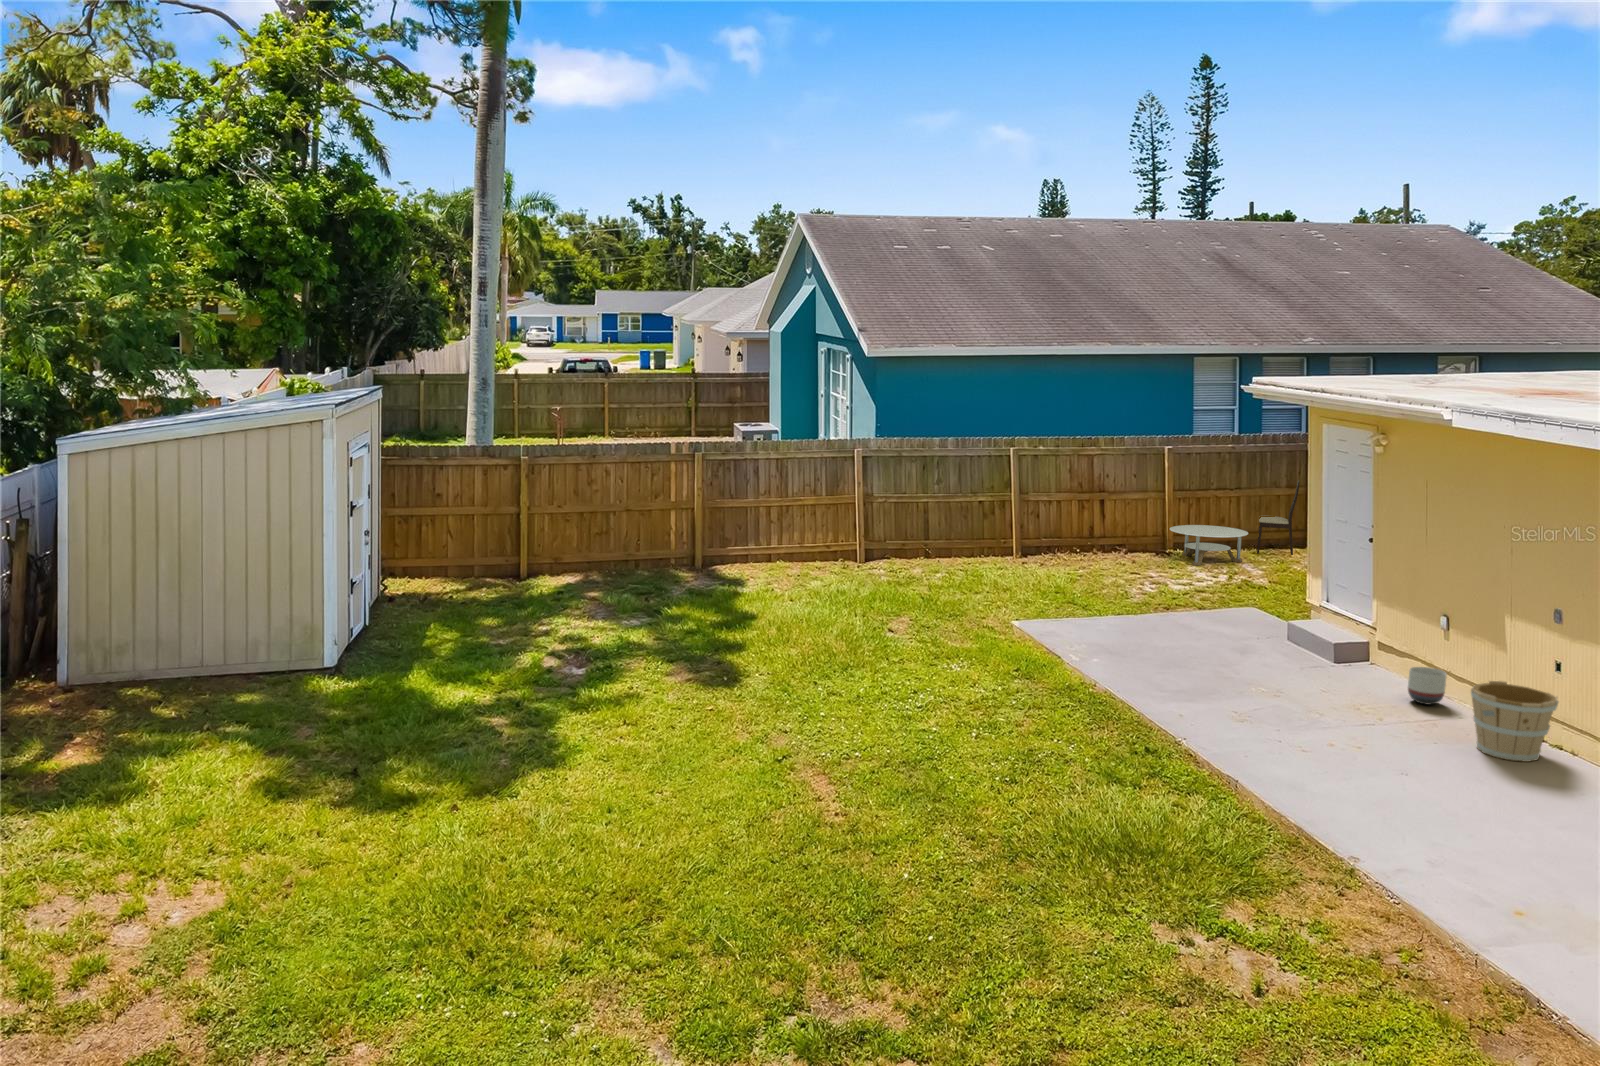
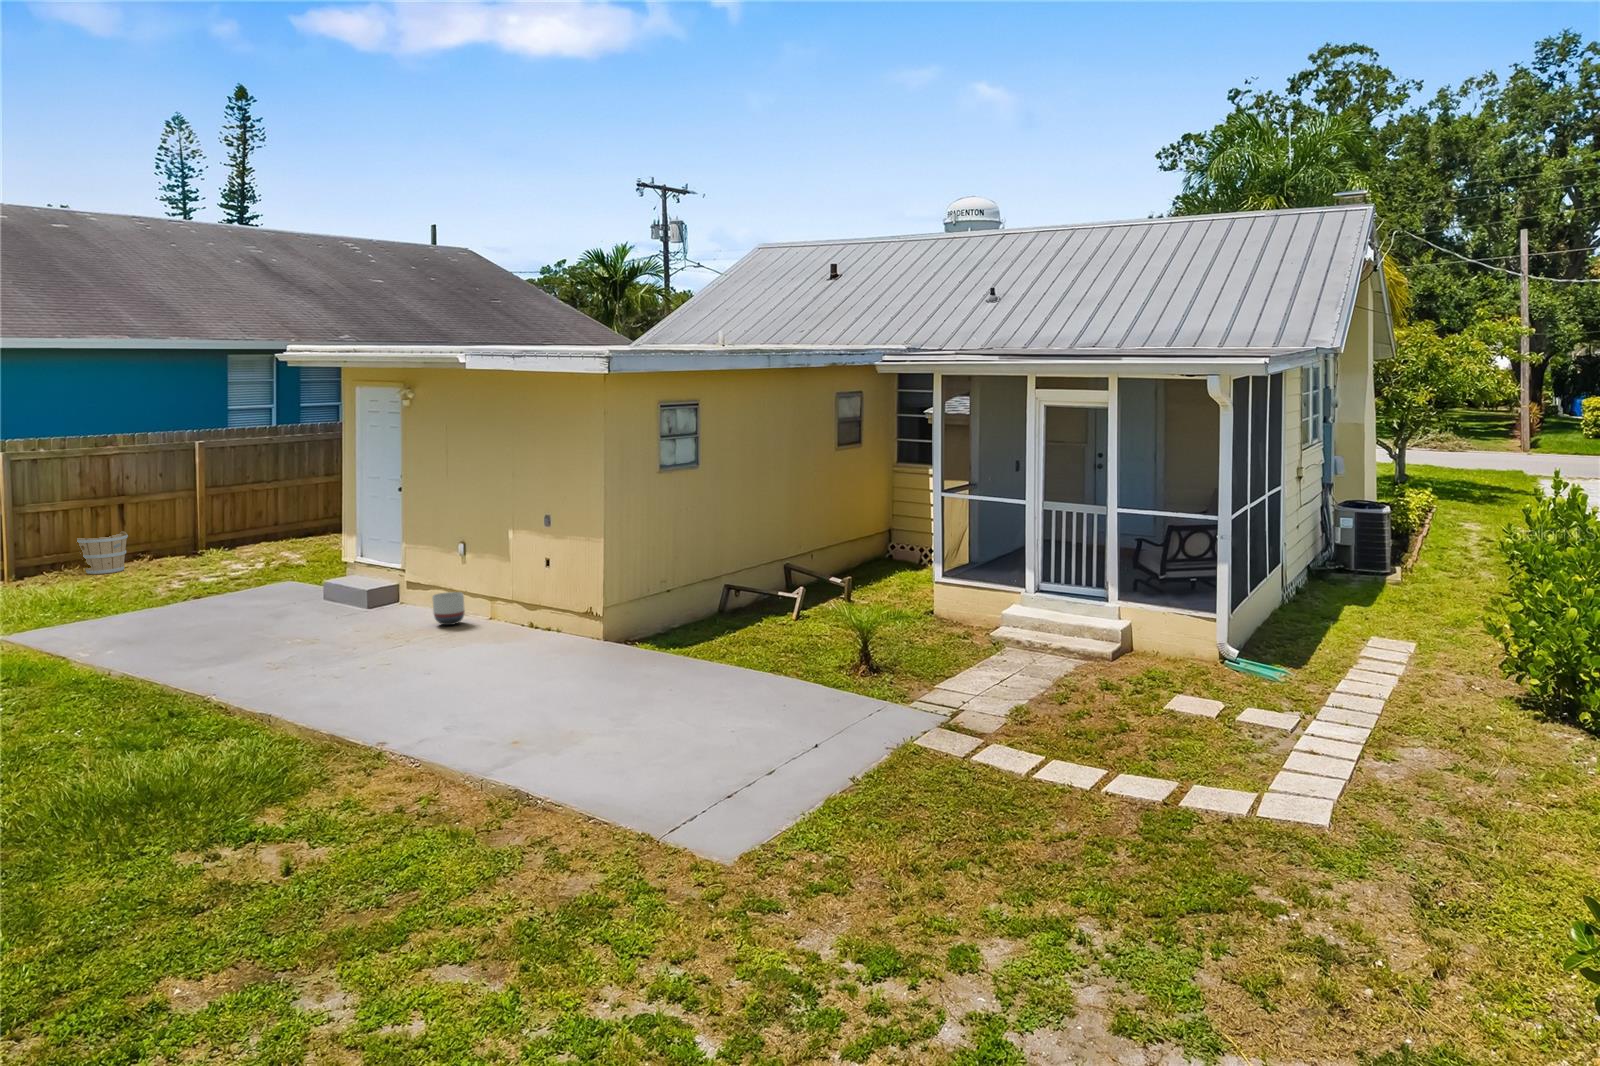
chair: present [1257,480,1300,555] -> none [295,465,334,542]
round table: present [1170,525,1248,565] -> none [198,518,284,560]
wooden bucket: present [1471,681,1558,762] -> present [77,531,128,575]

